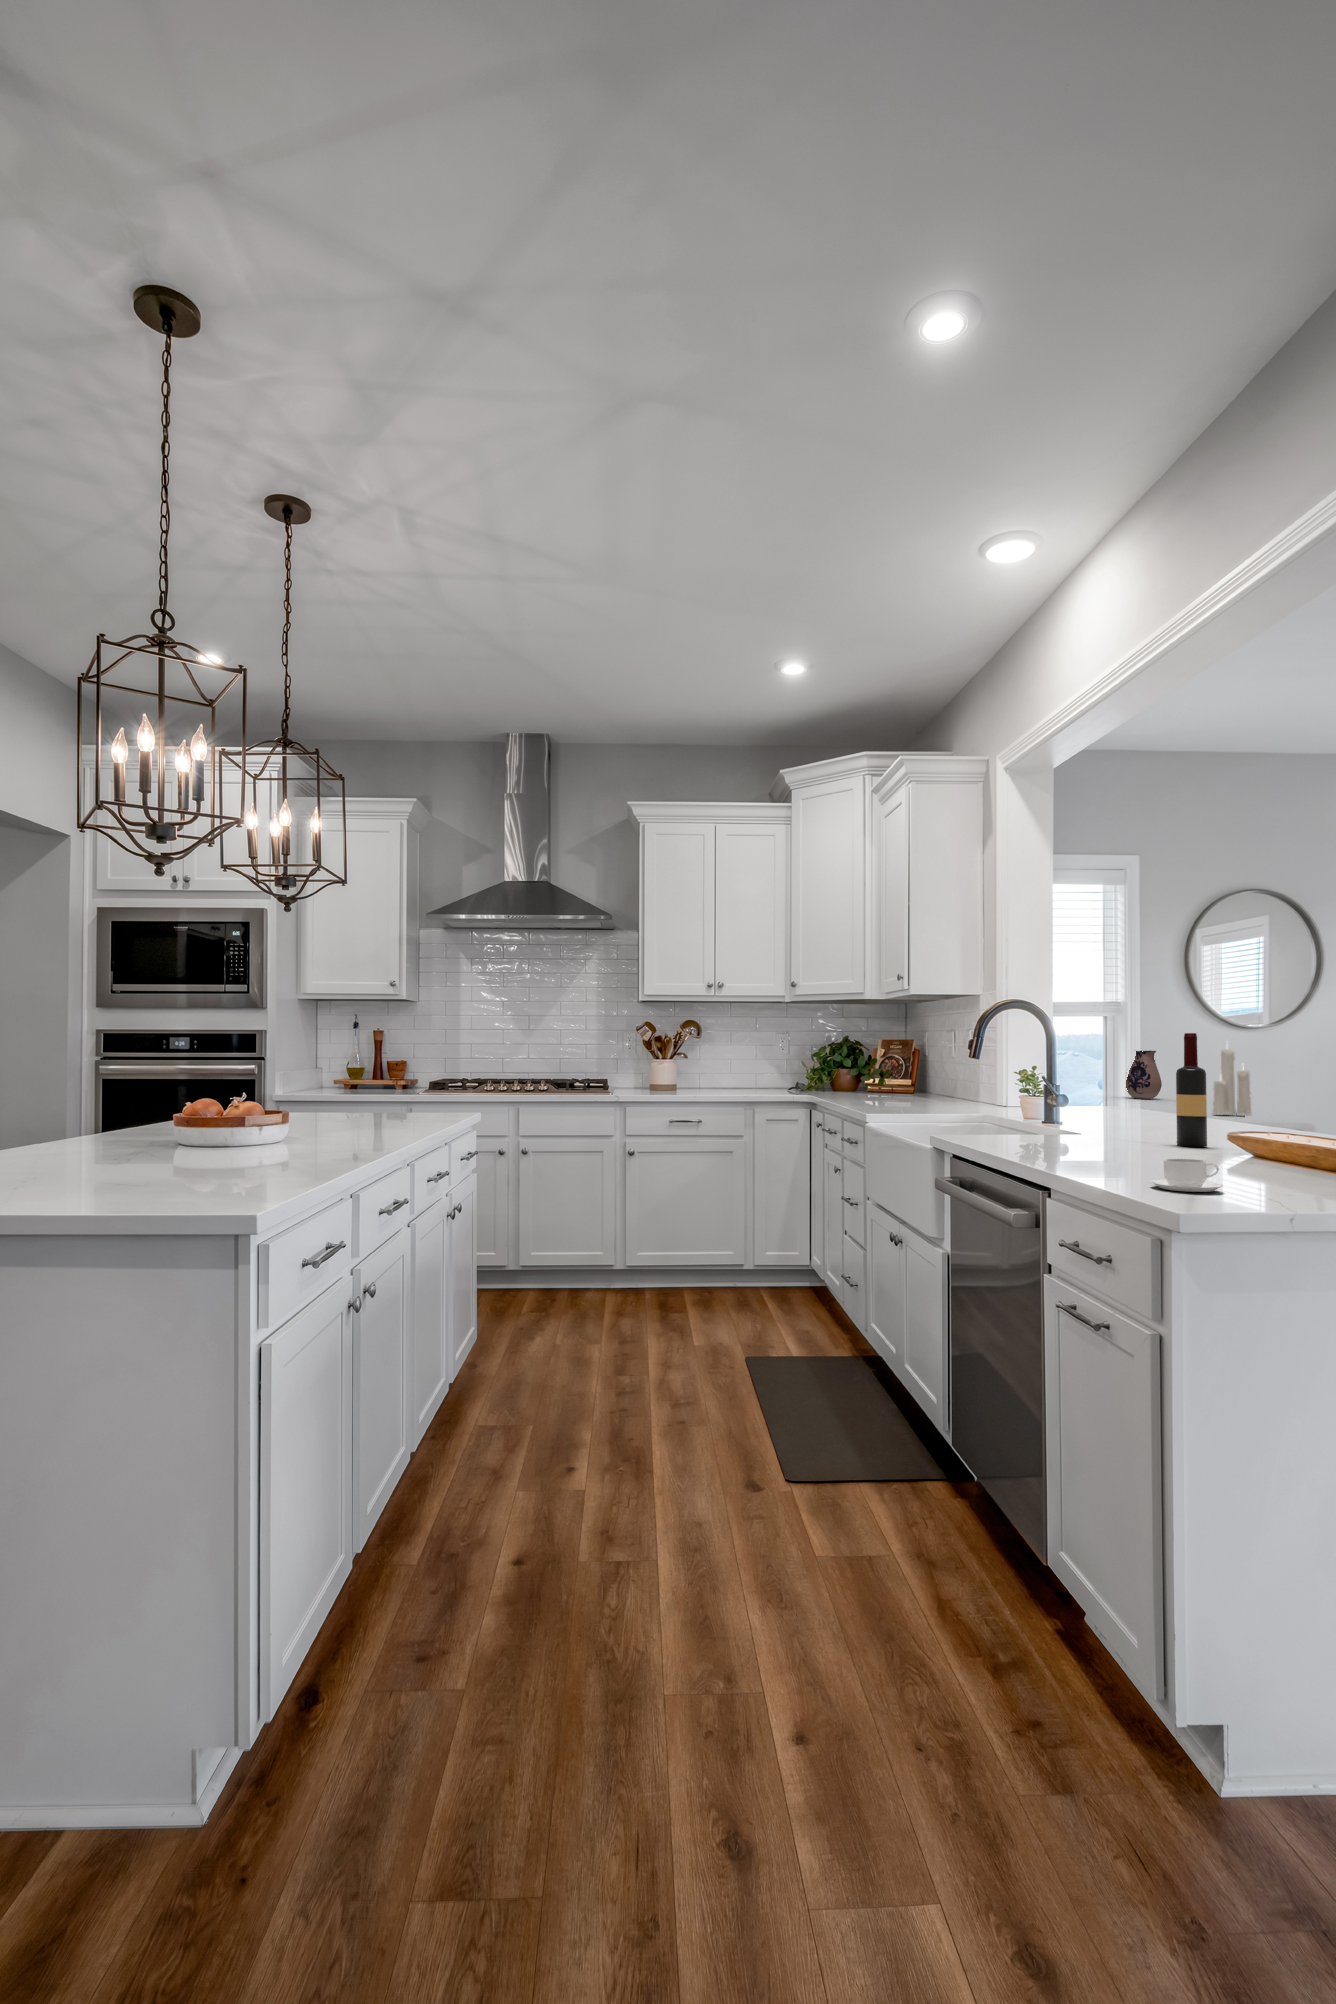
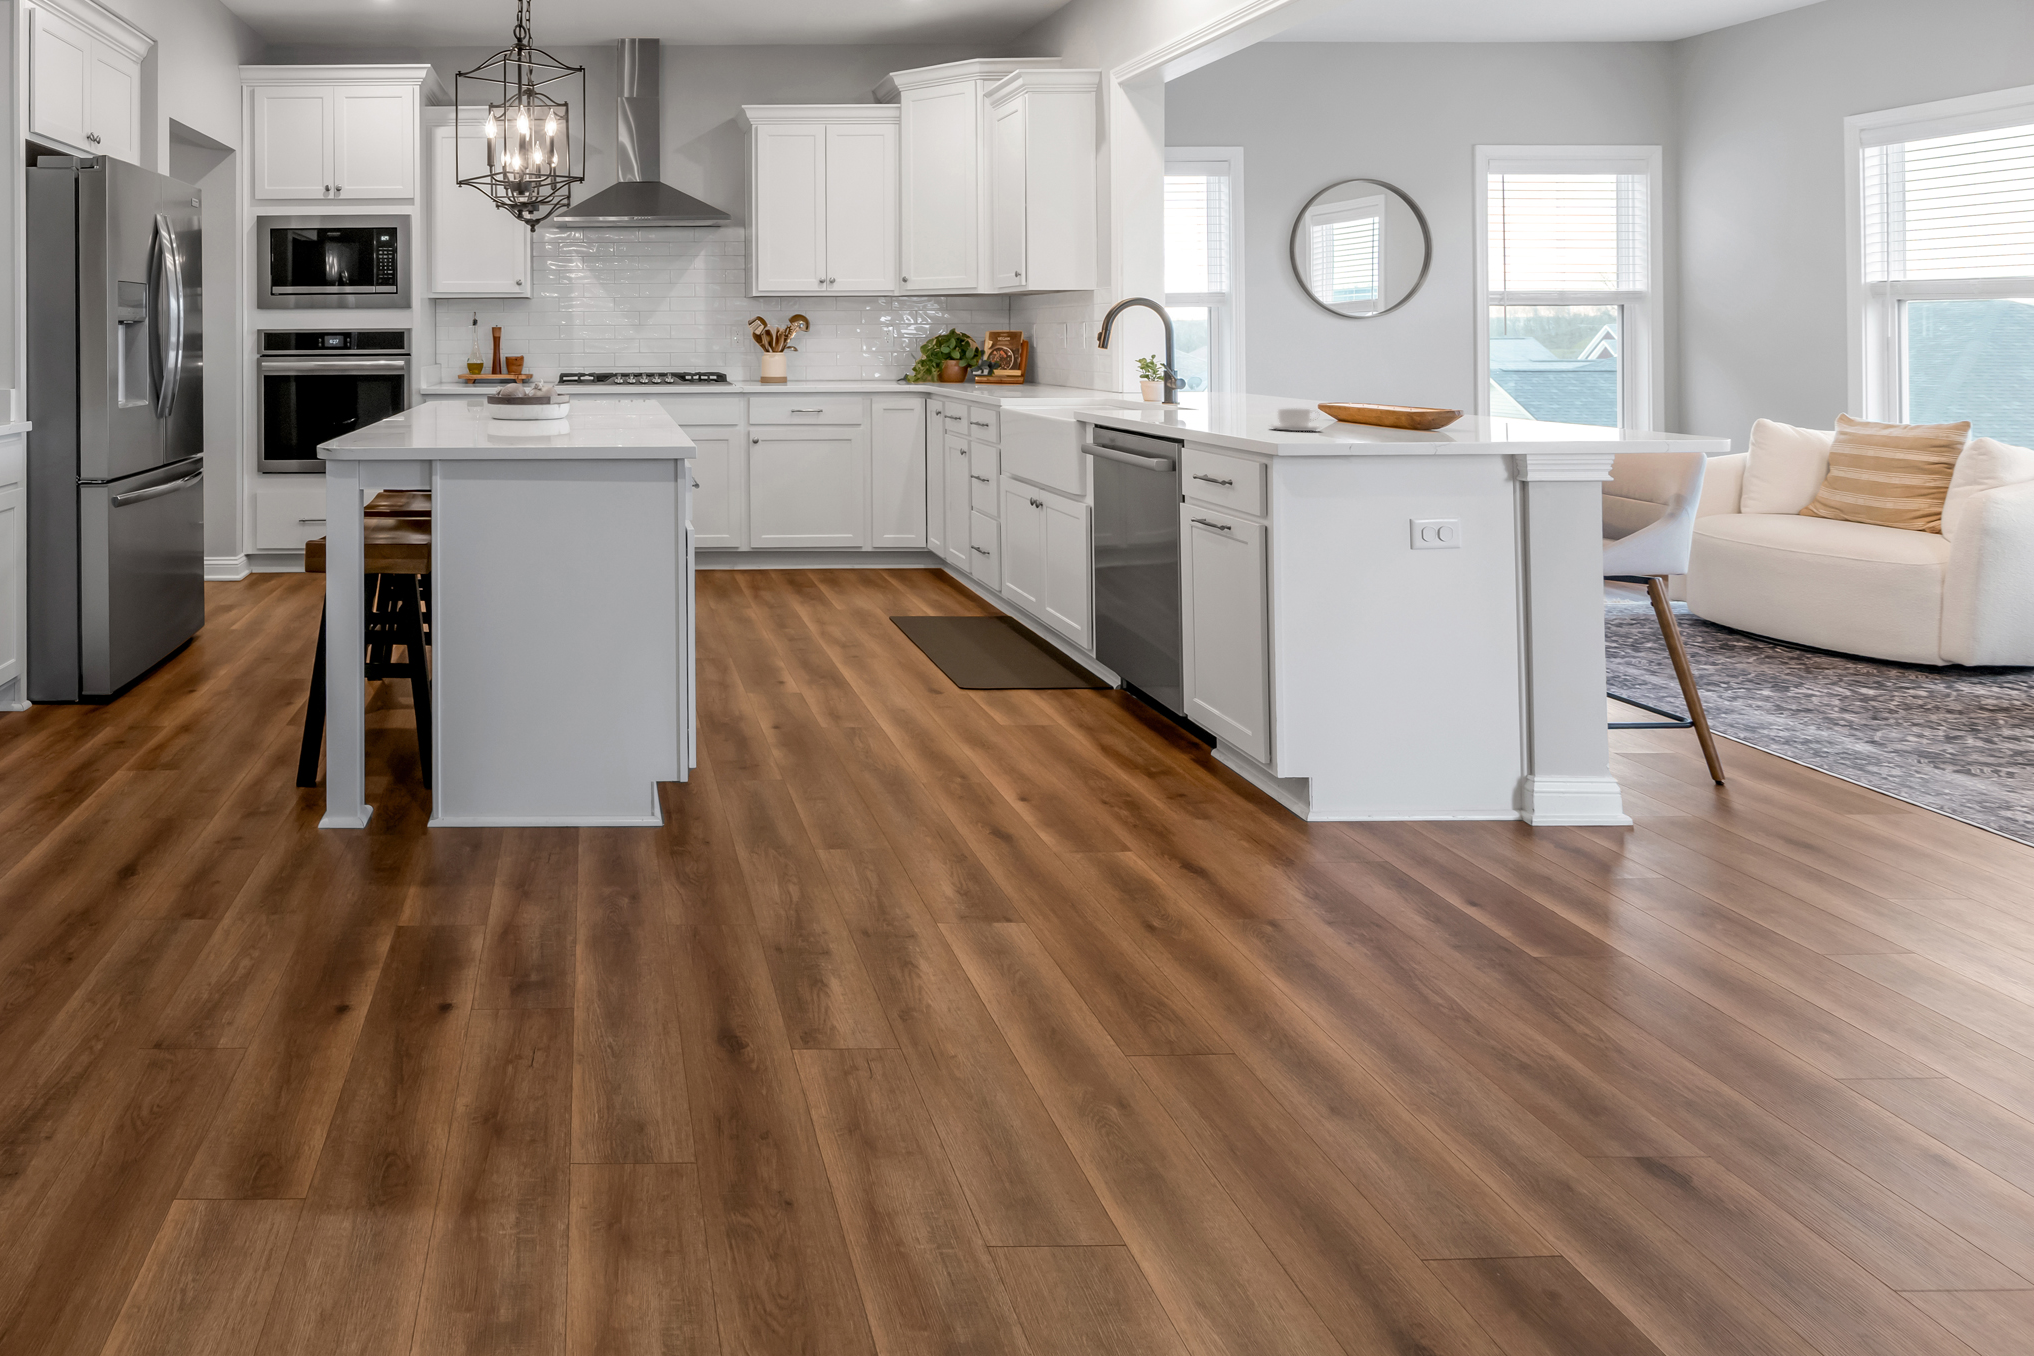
wine bottle: present [1176,1033,1207,1147] -> none [1285,318,1311,413]
candle: present [1212,1049,1251,1116] -> none [1316,322,1354,396]
ceramic pitcher: present [1126,1051,1162,1099] -> none [1229,339,1266,386]

